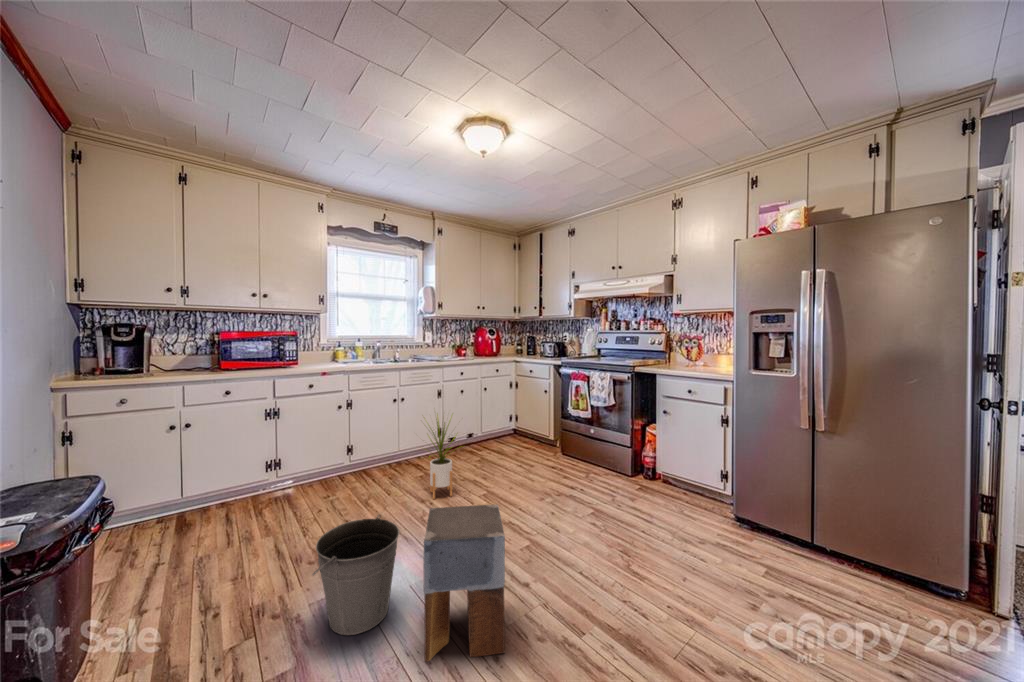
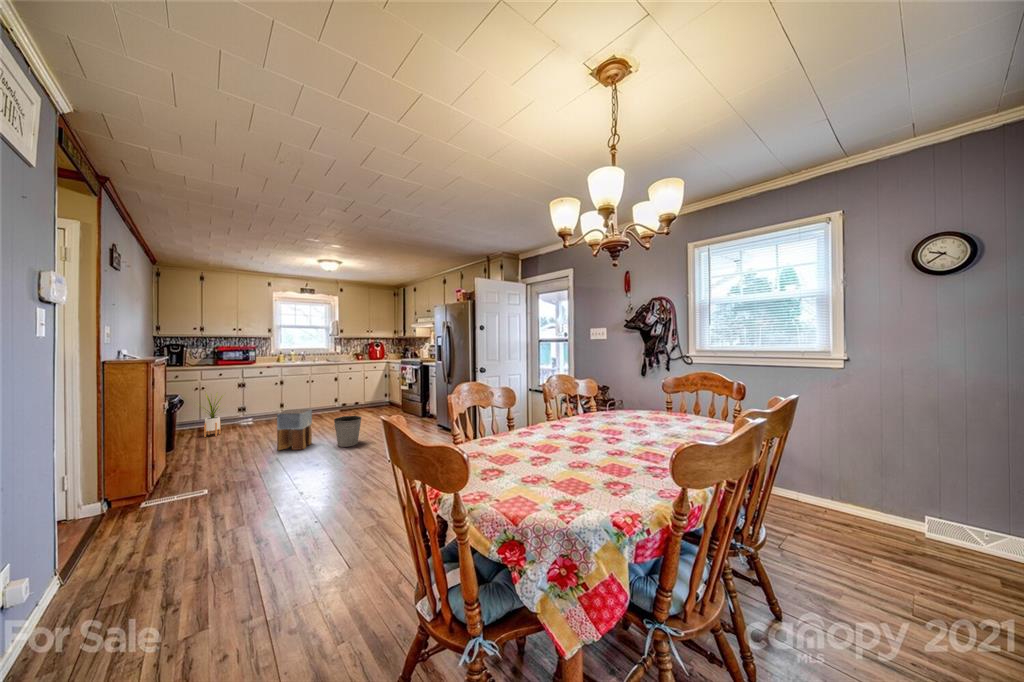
house plant: present [429,415,452,499] -> present [204,394,222,437]
bucket: present [312,515,399,635] -> present [334,415,362,447]

